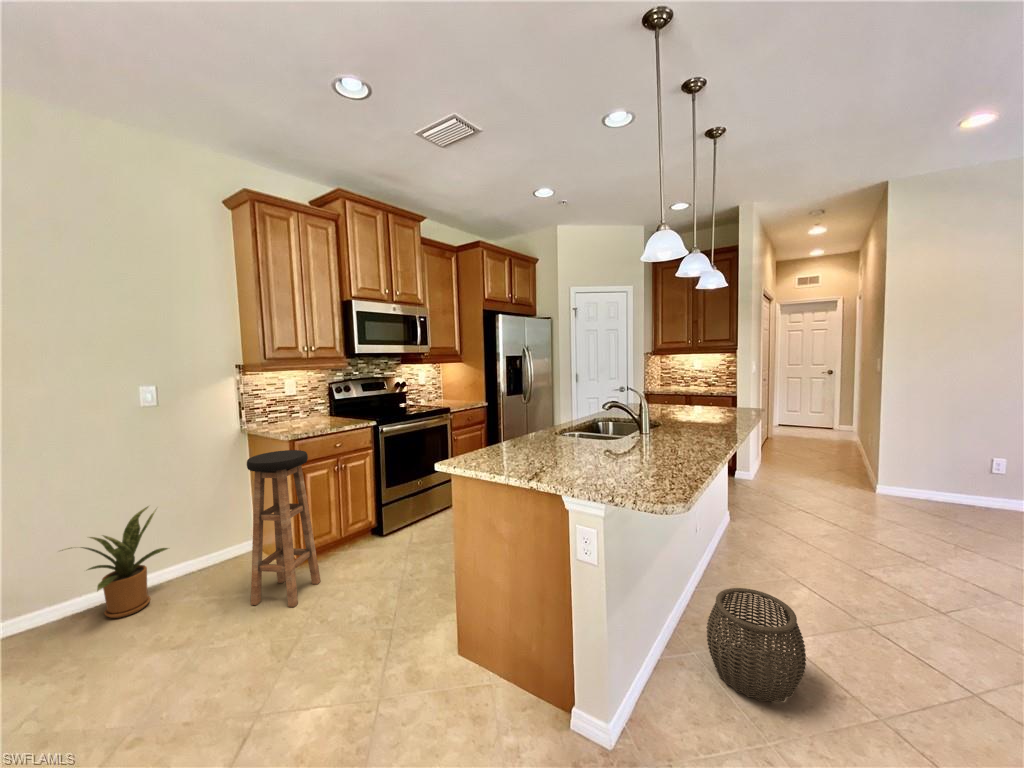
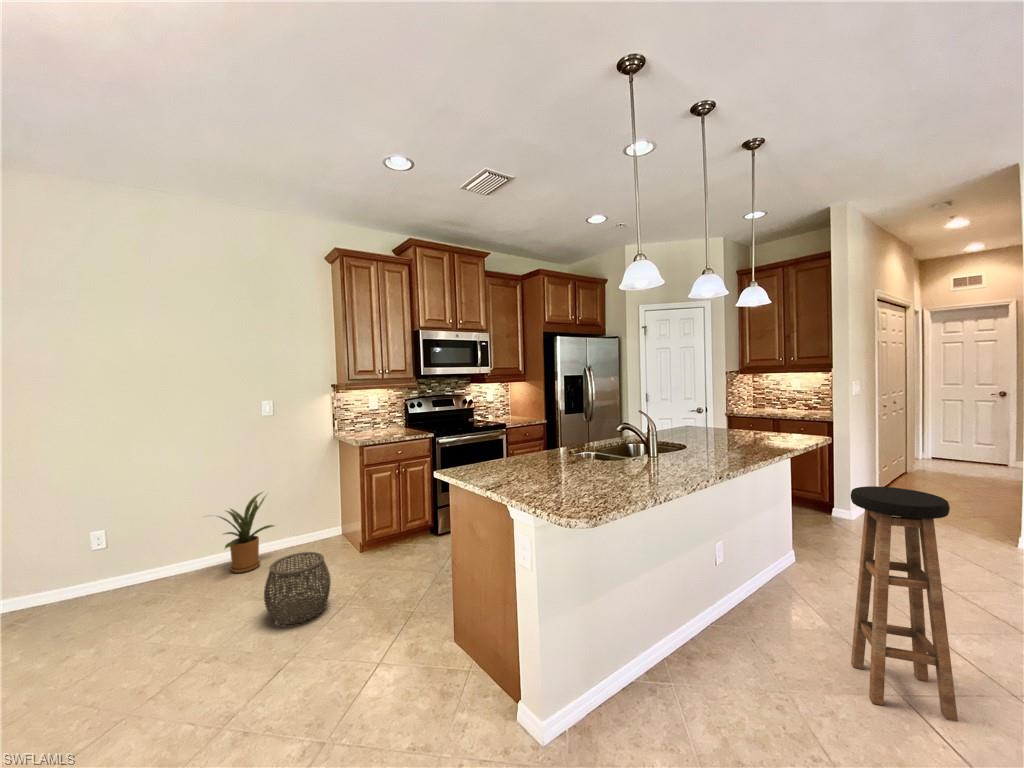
bar stool: present [247,450,321,607] -> present [851,486,958,721]
woven basket: present [706,588,806,703] -> present [264,552,331,625]

